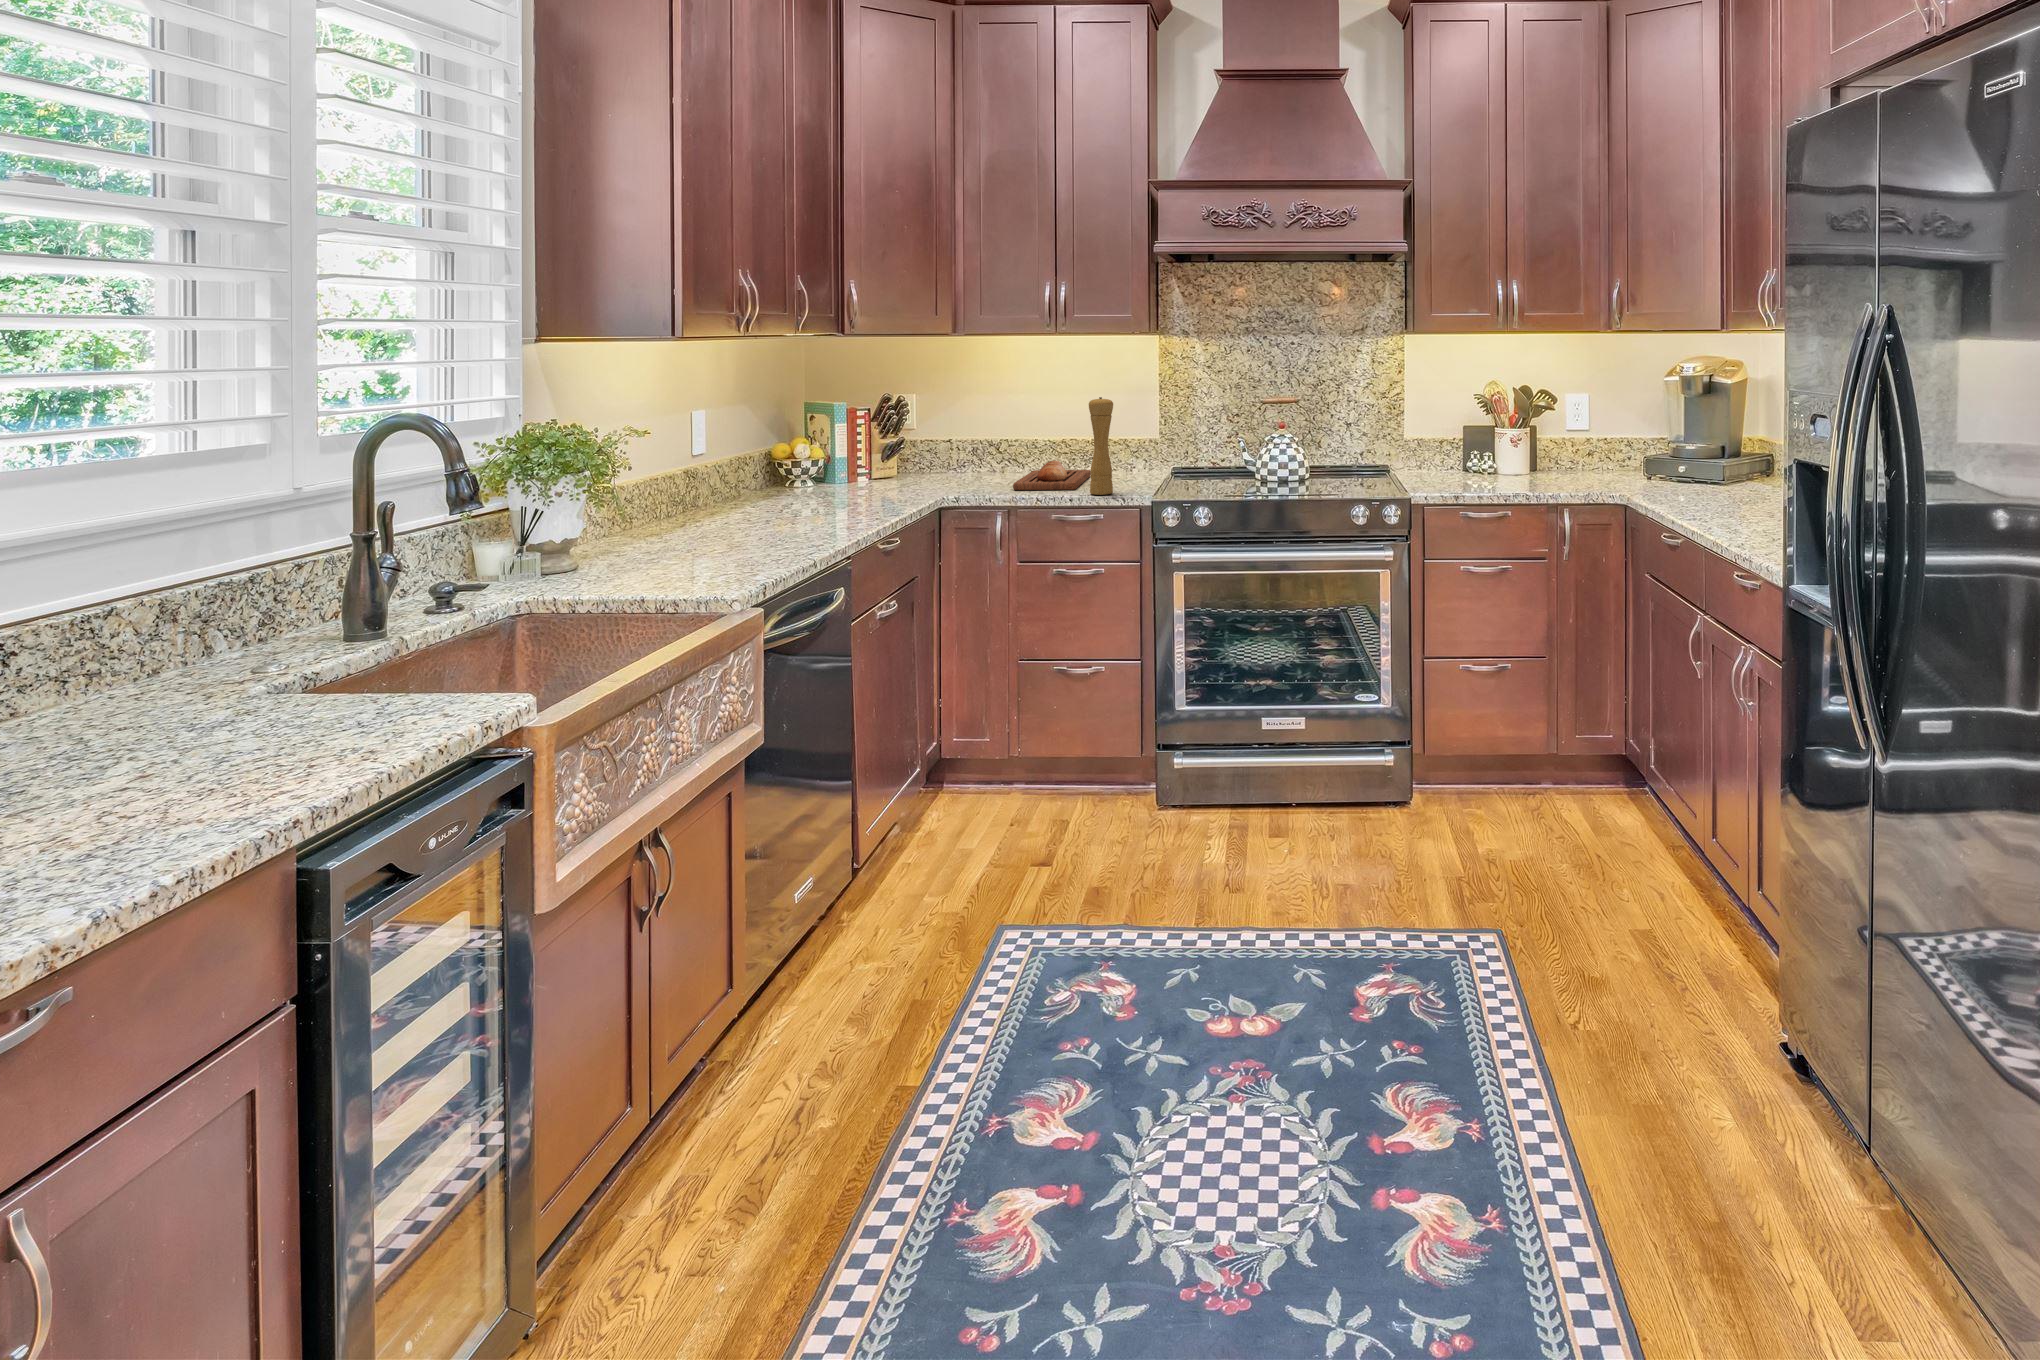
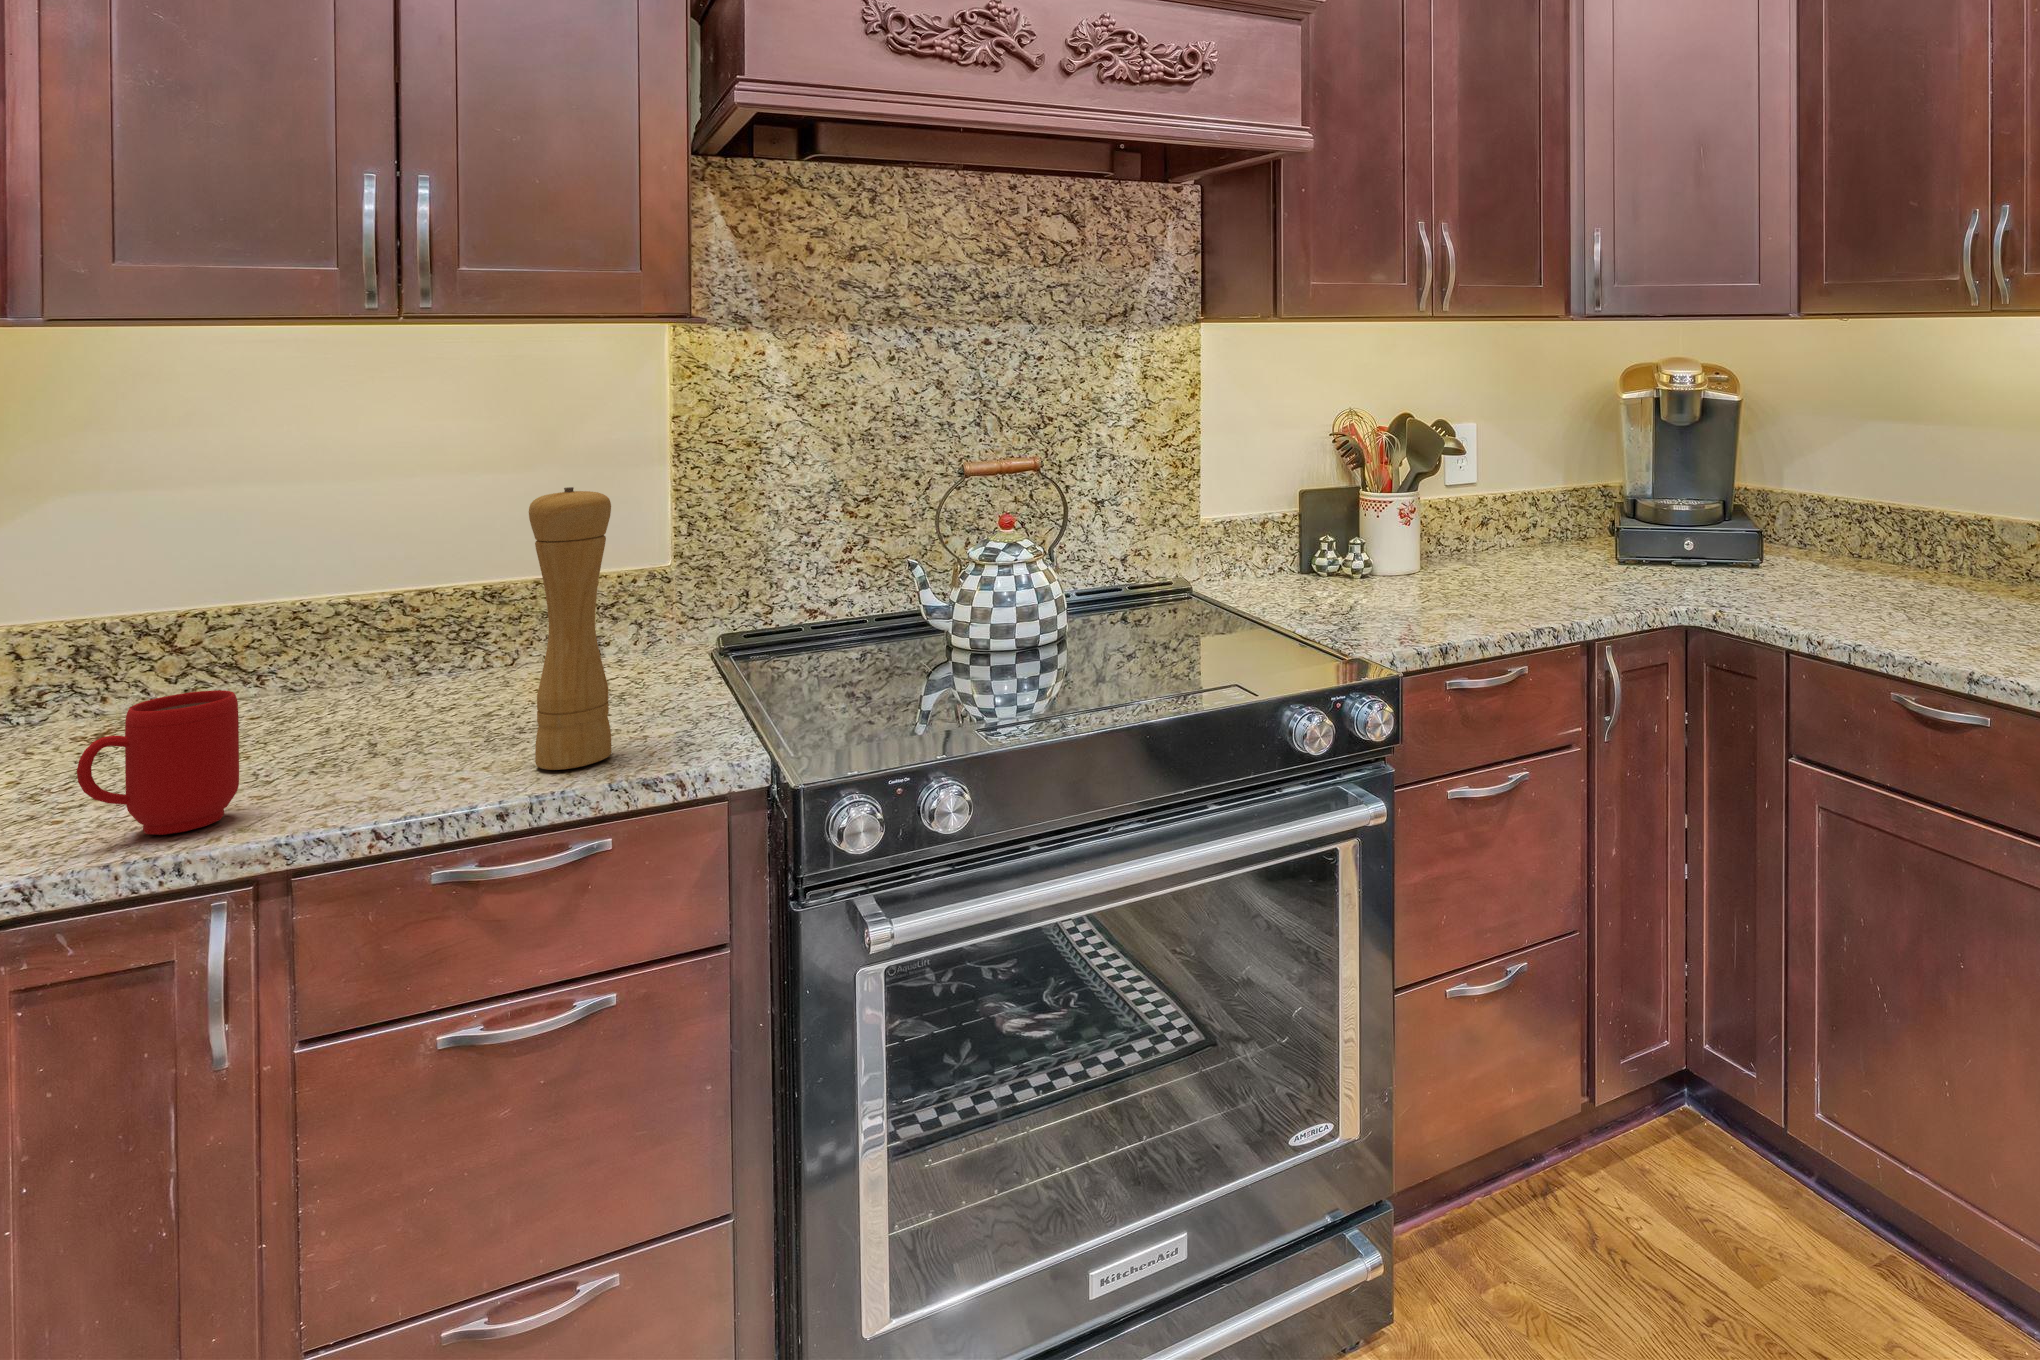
mug: none [975,455,1012,496] -> present [77,690,239,835]
bread loaf: present [1013,461,1091,490] -> none [240,663,495,788]

